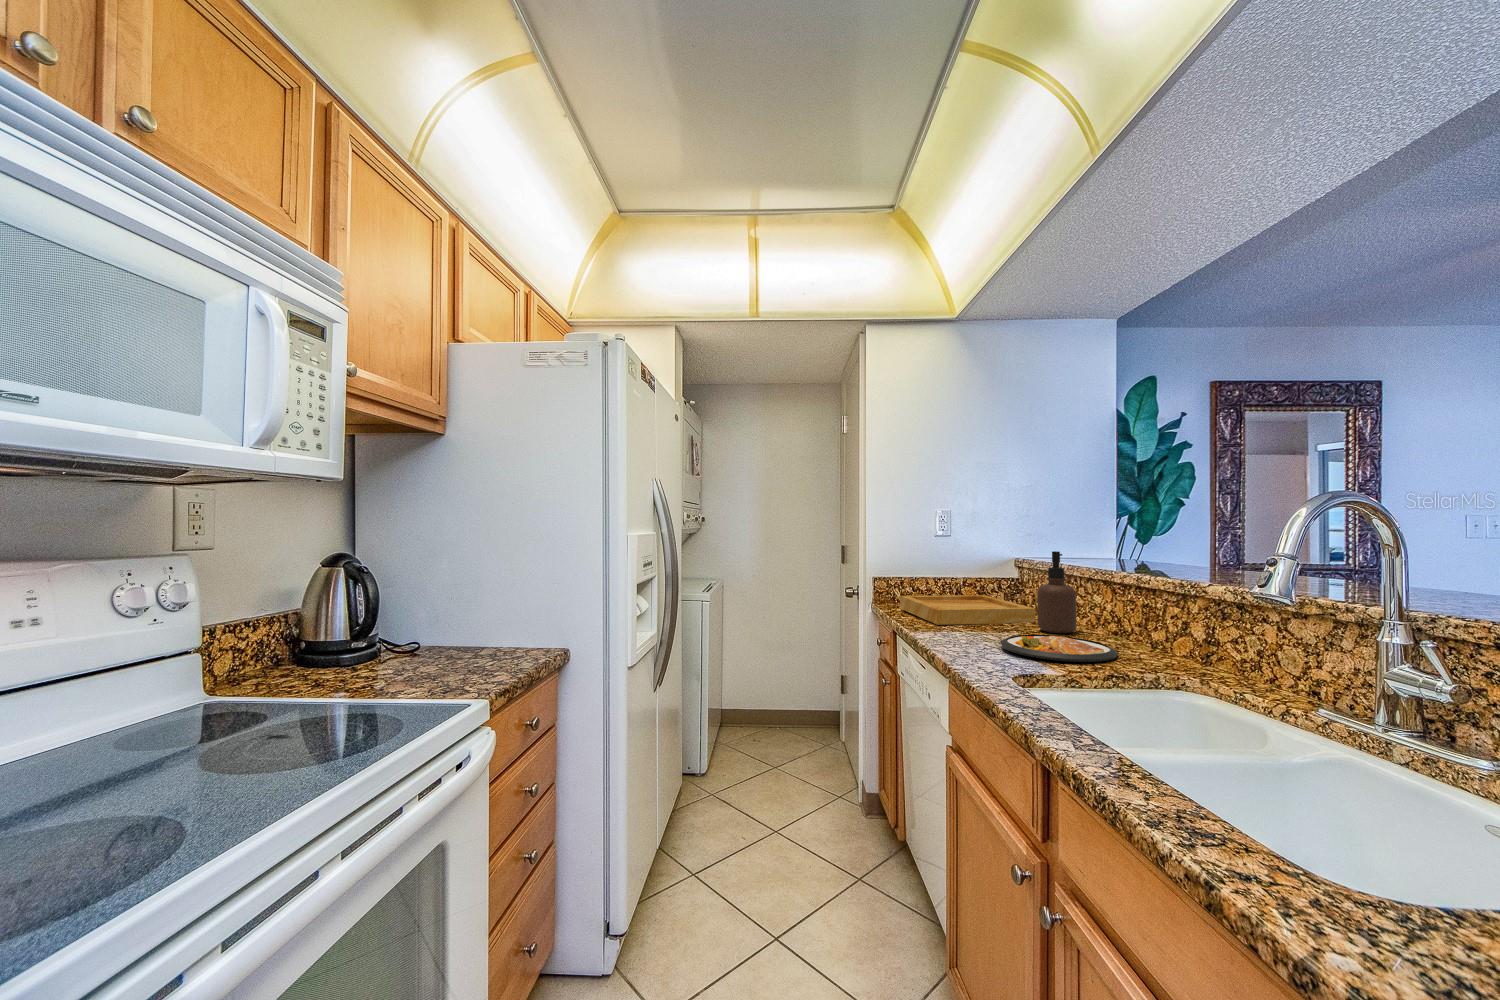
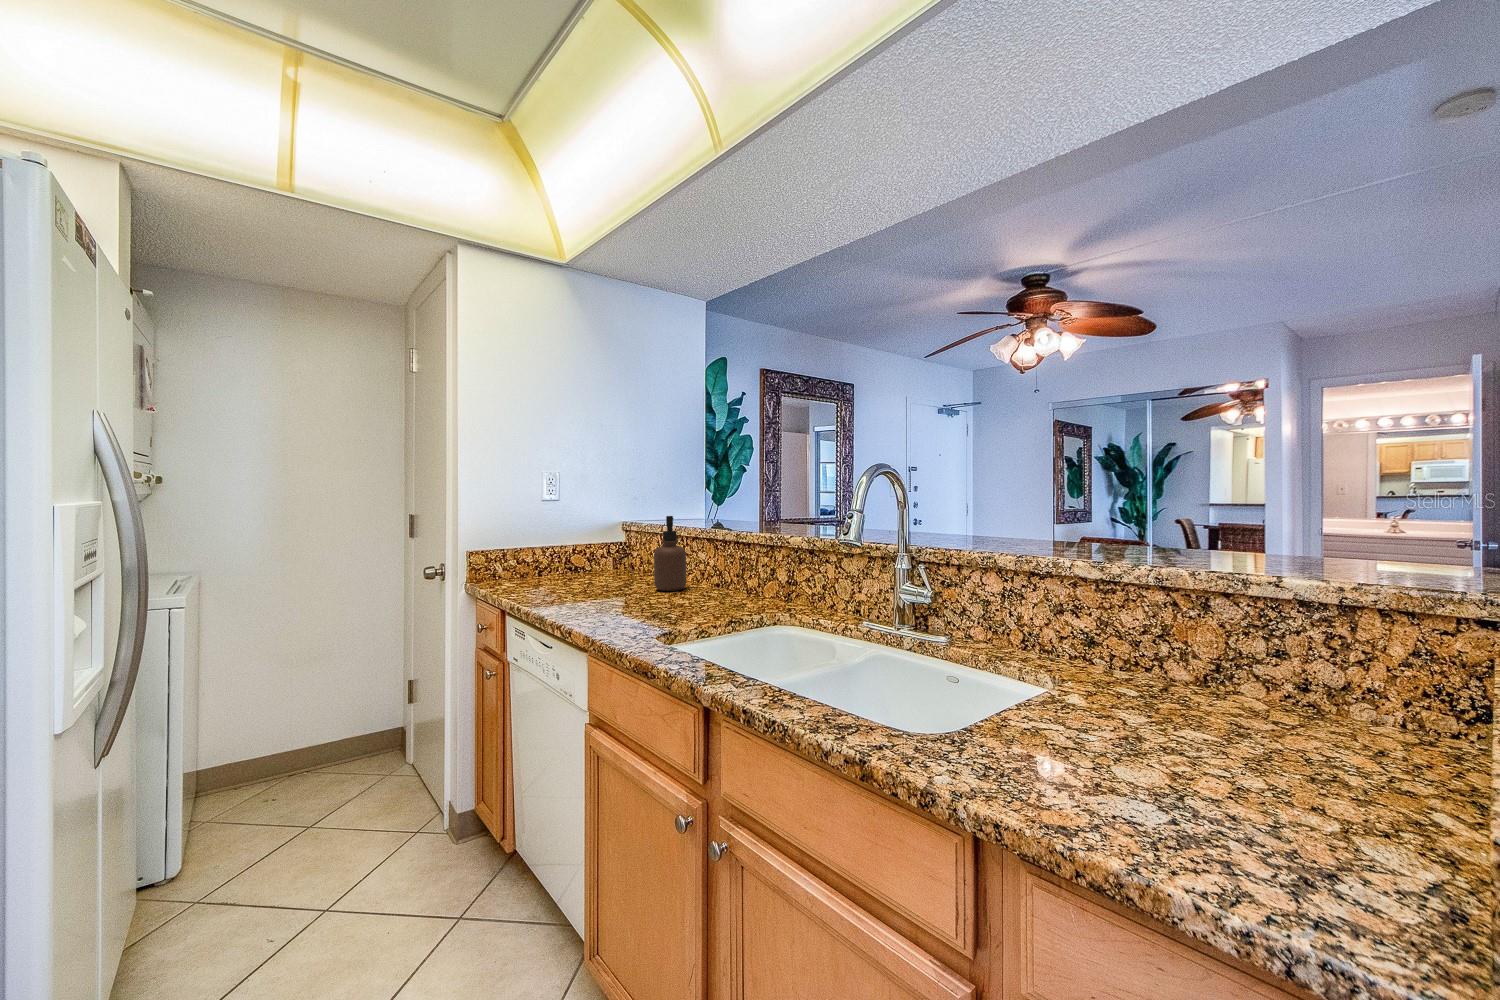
tray: present [900,595,1035,625] -> none [511,562,648,597]
dish: present [1000,635,1118,662] -> none [632,593,728,616]

